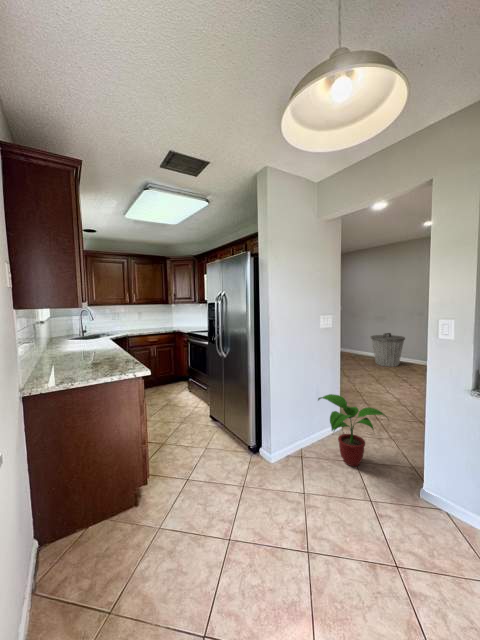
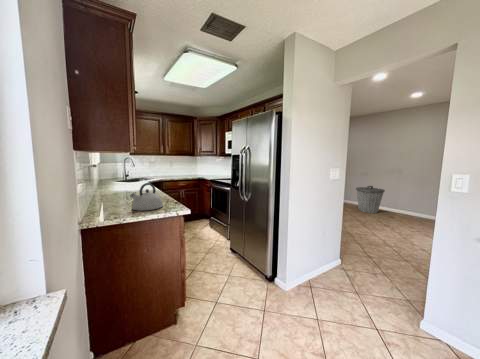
kettle: none [80,341,120,373] -> present [130,183,163,211]
potted plant: present [318,394,386,466] -> none [325,235,389,297]

